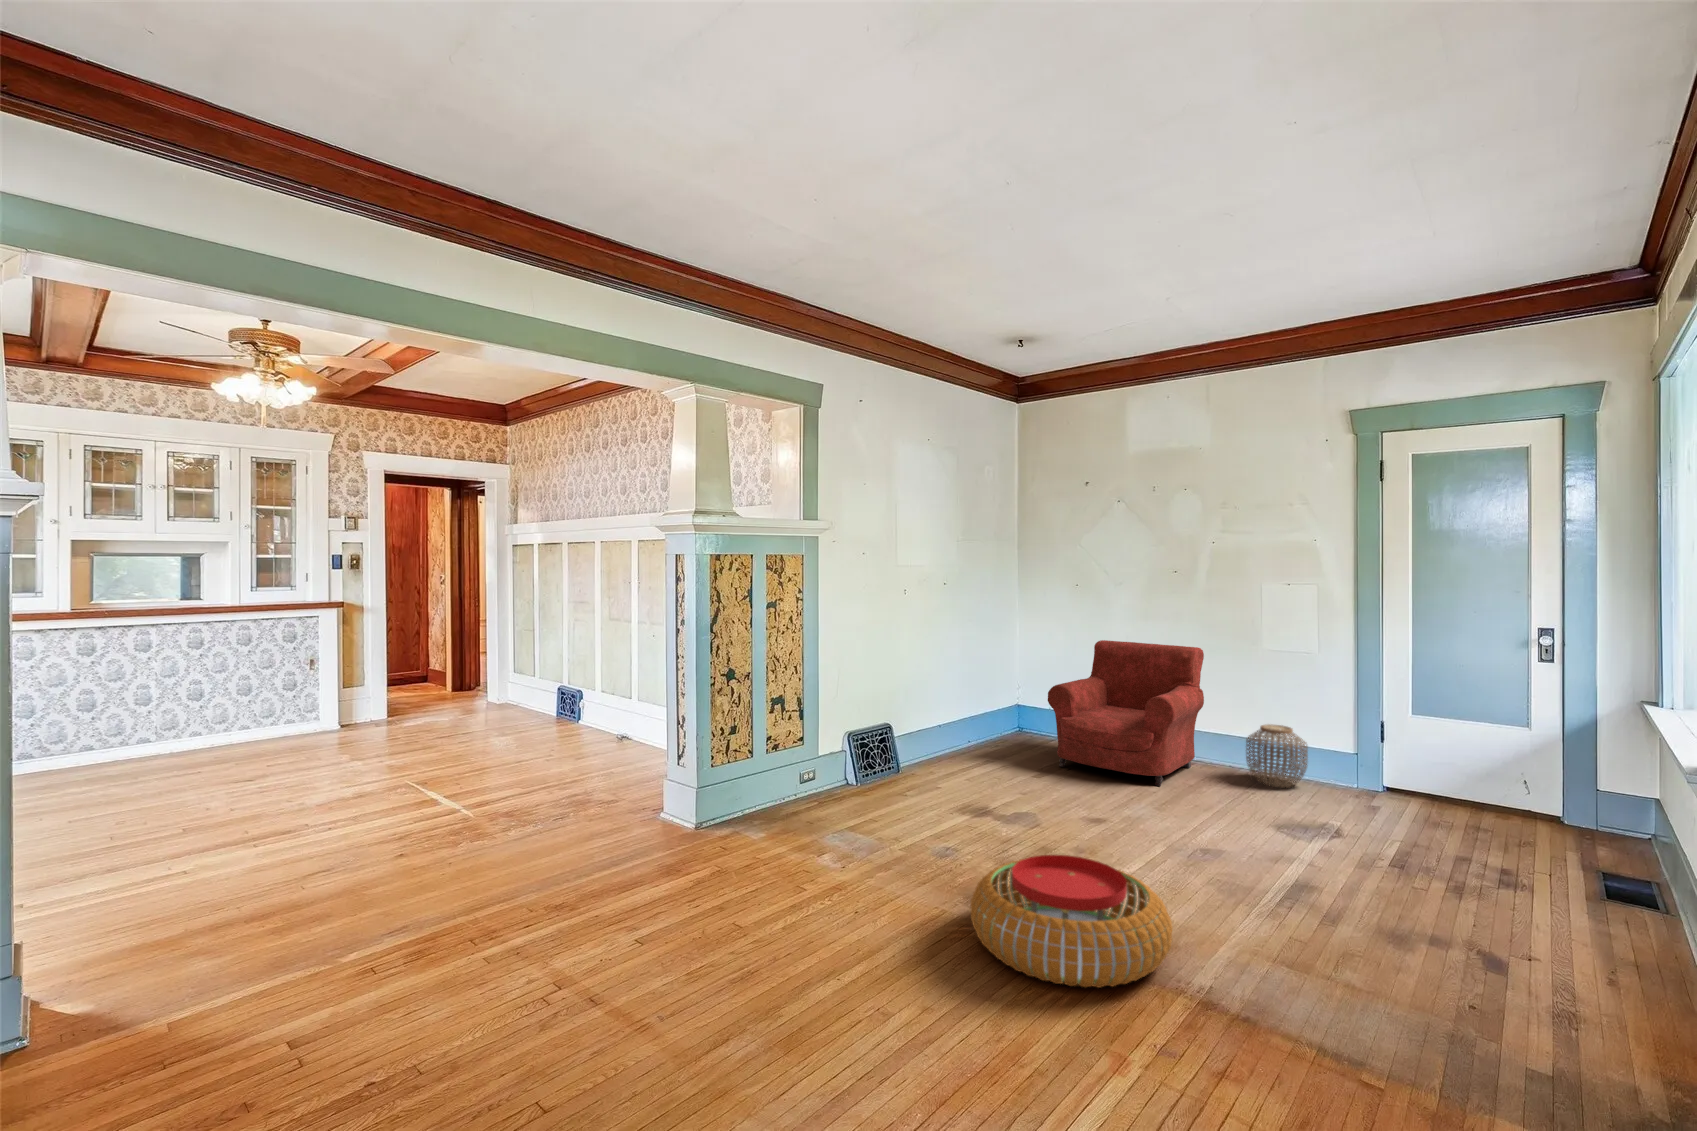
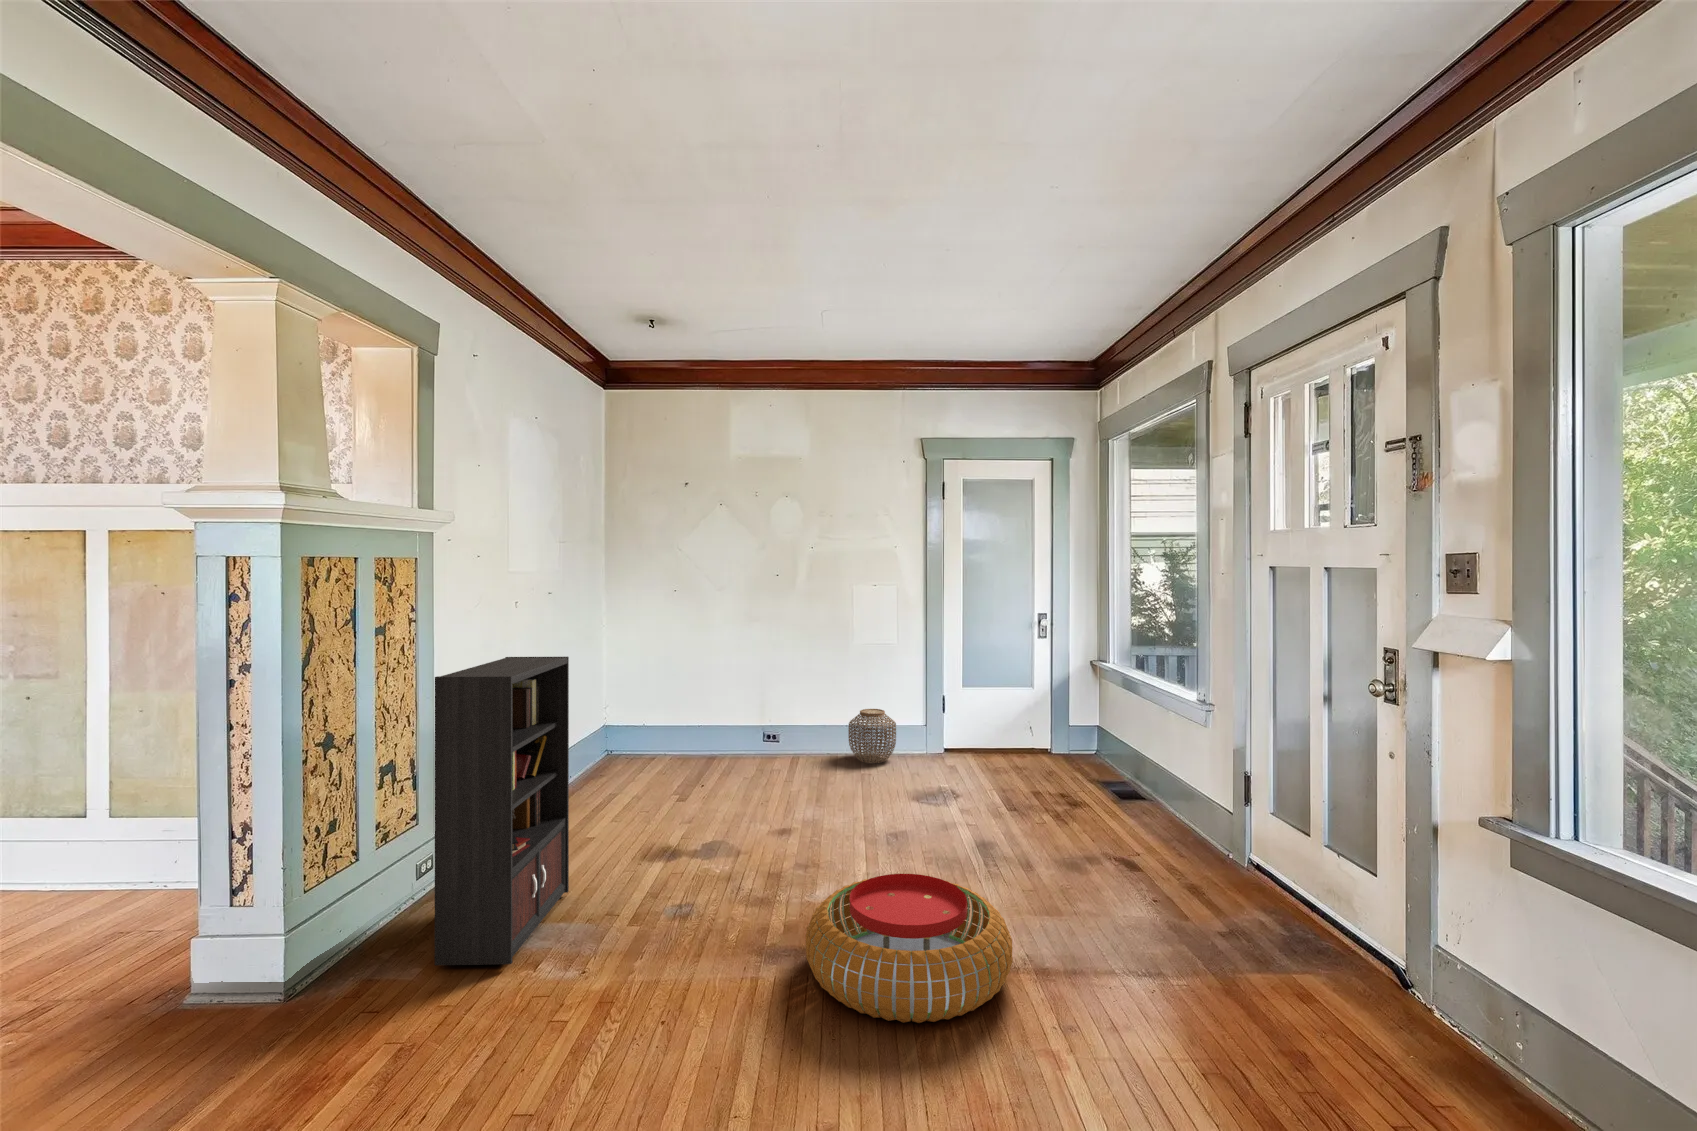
bookcase: none [771,629,884,845] -> present [435,657,569,965]
armchair: present [1048,640,1204,786] -> none [676,646,810,783]

